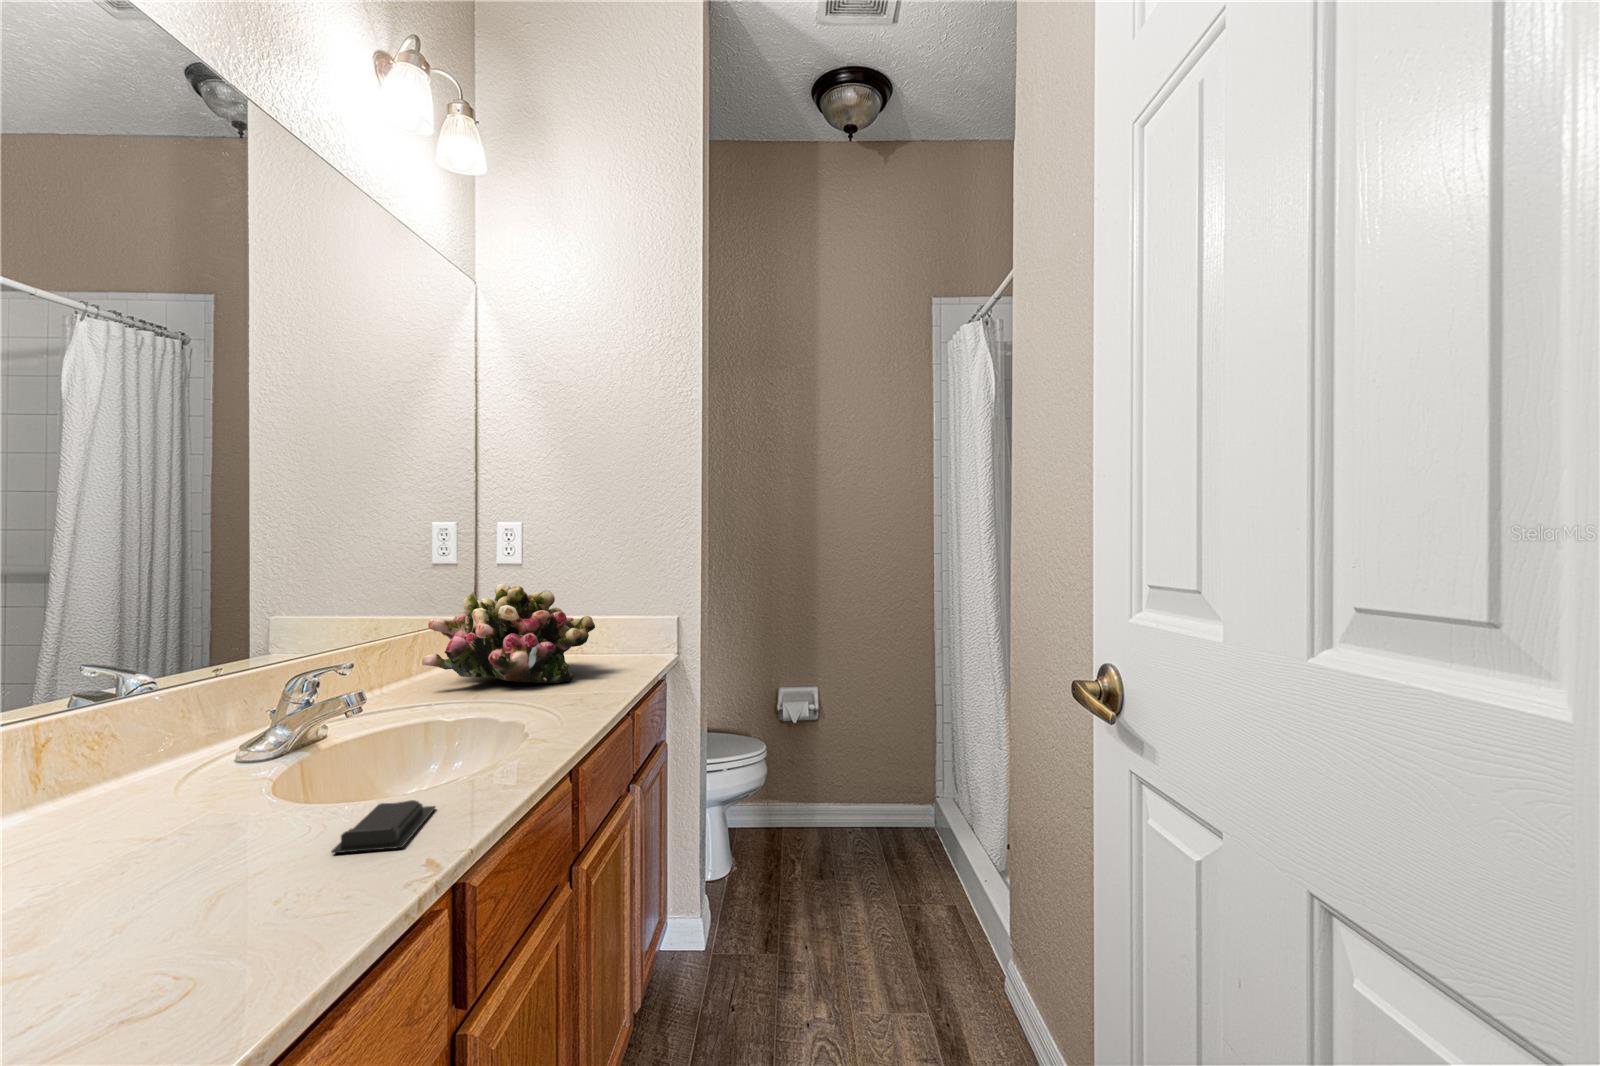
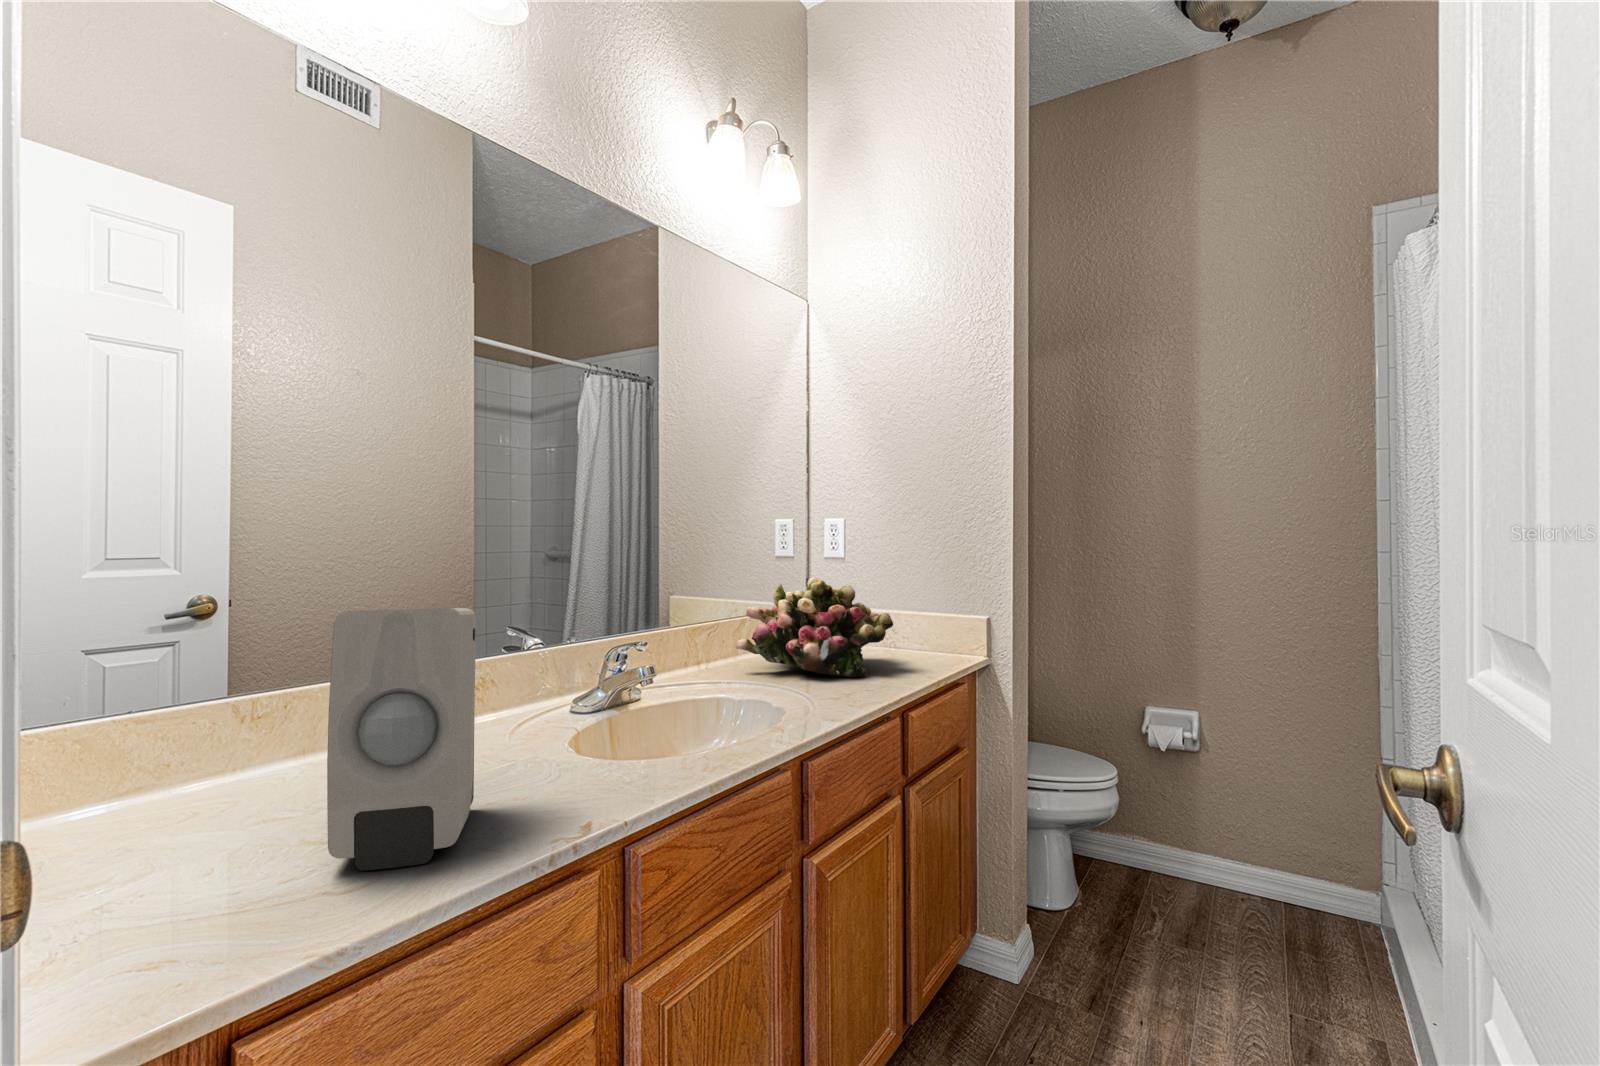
soap dispenser: none [86,626,305,978] -> present [327,608,476,870]
soap bar: present [331,800,435,853] -> none [536,766,639,807]

